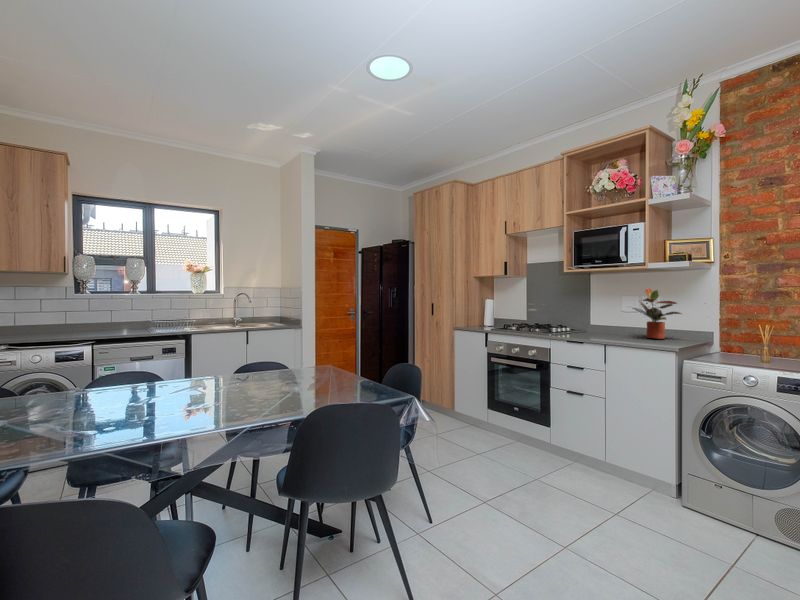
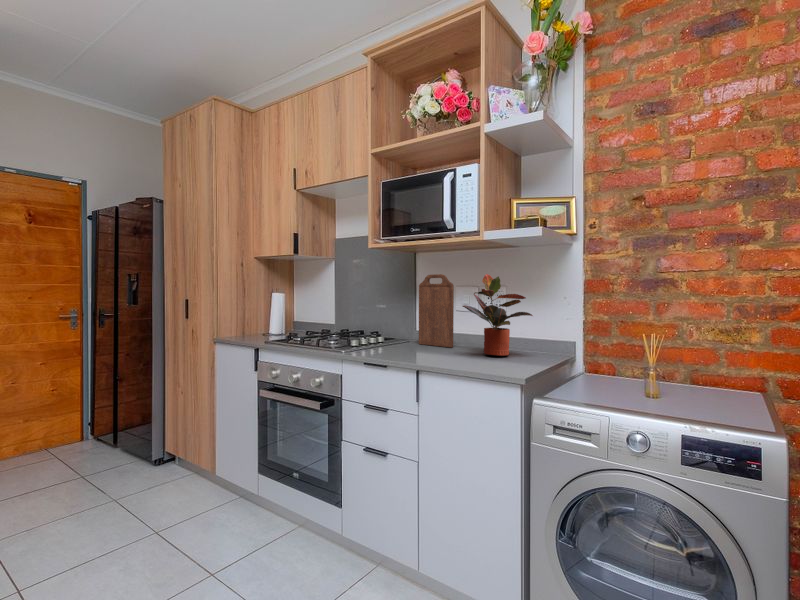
cutting board: none [596,287,622,334] -> present [419,274,454,347]

